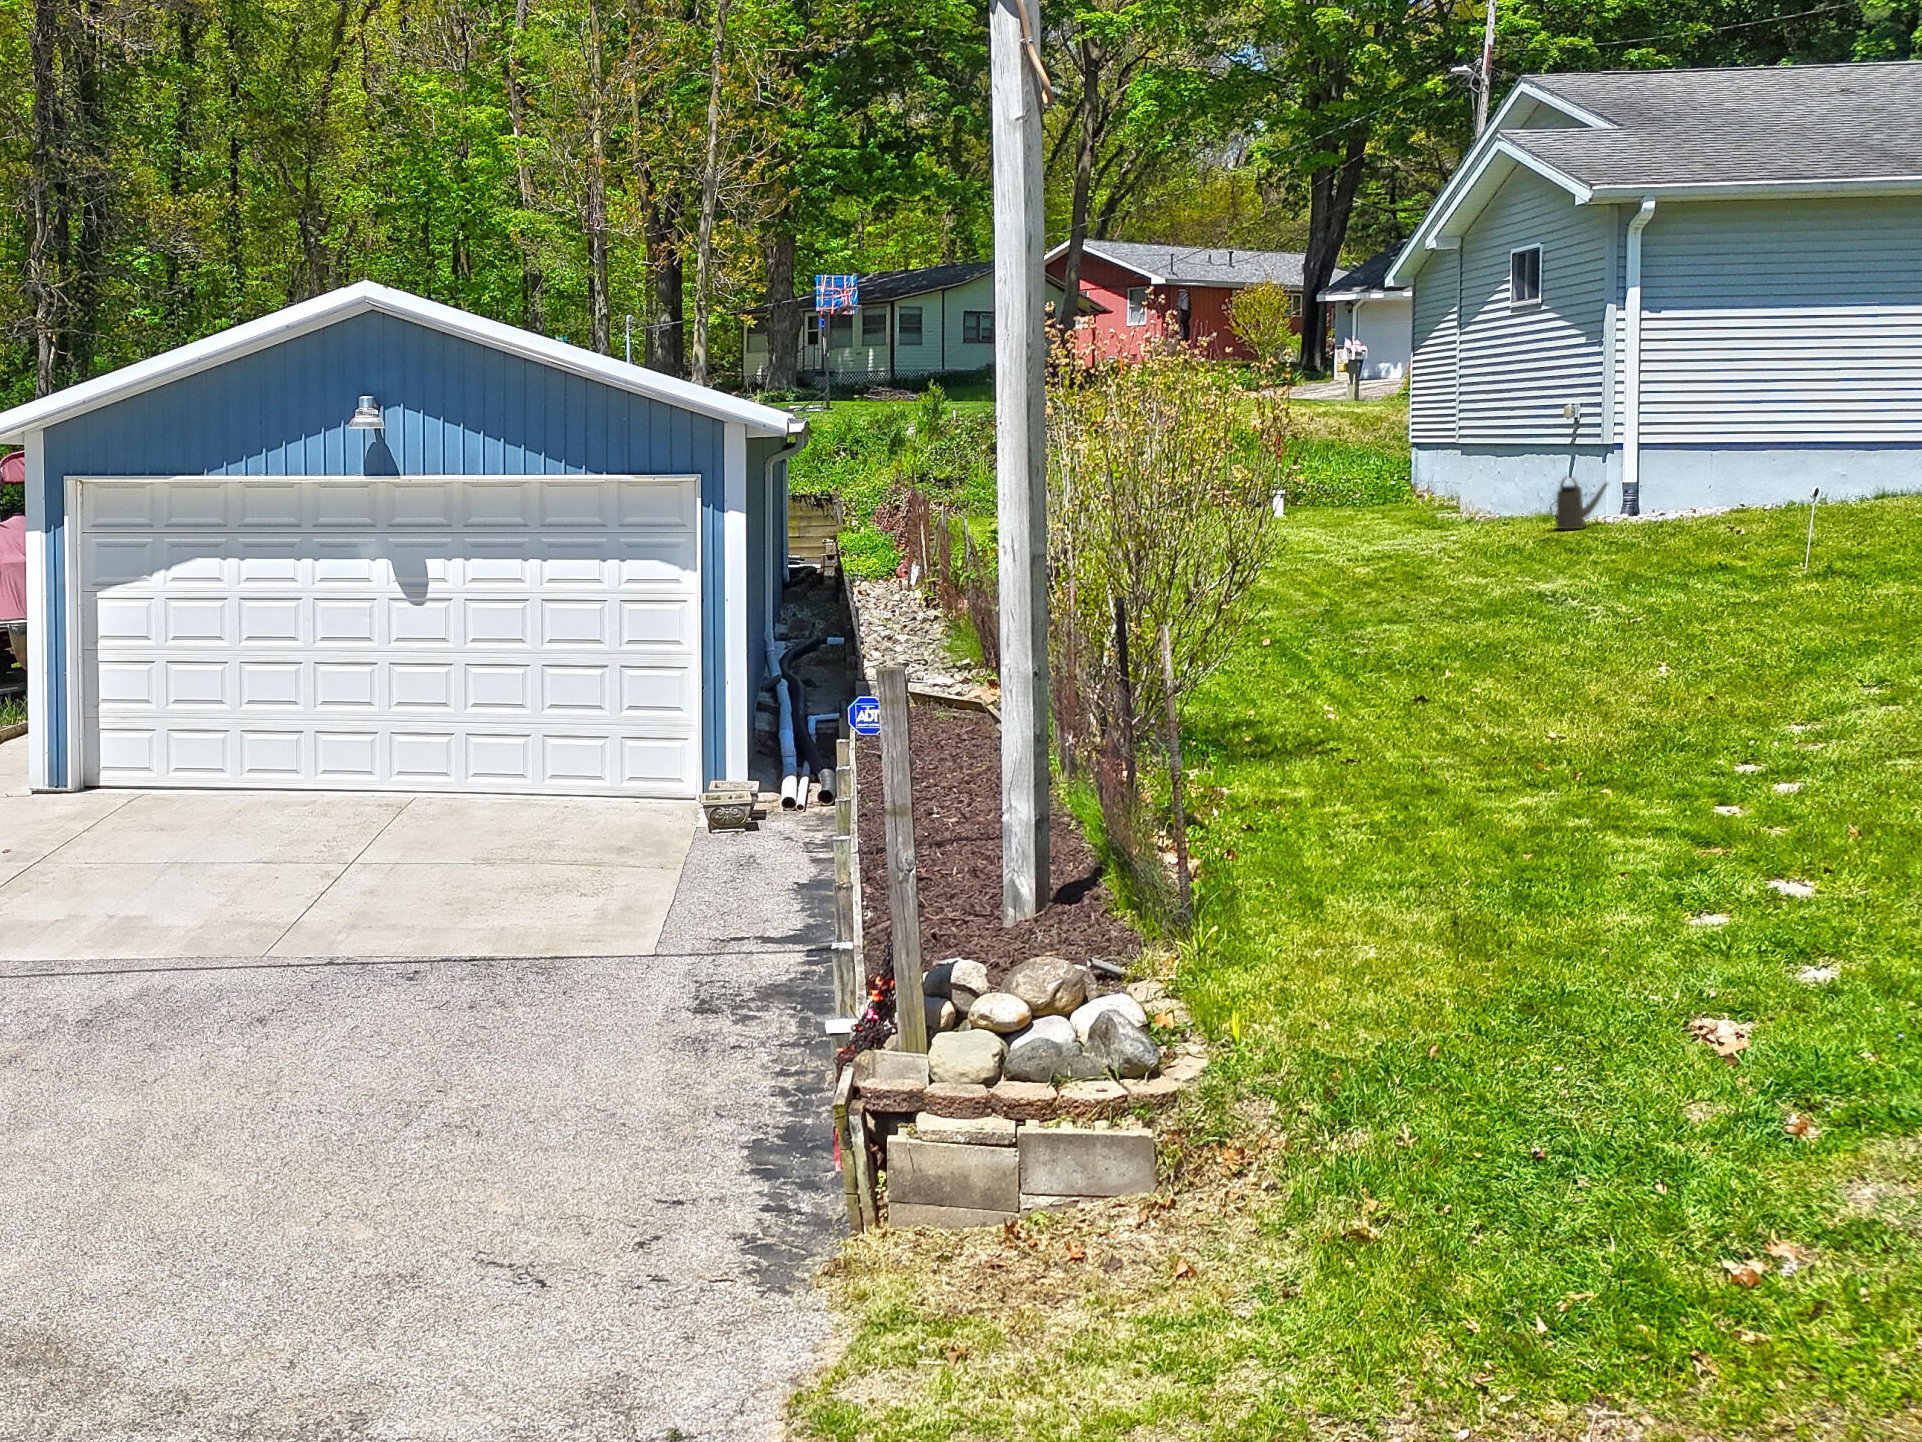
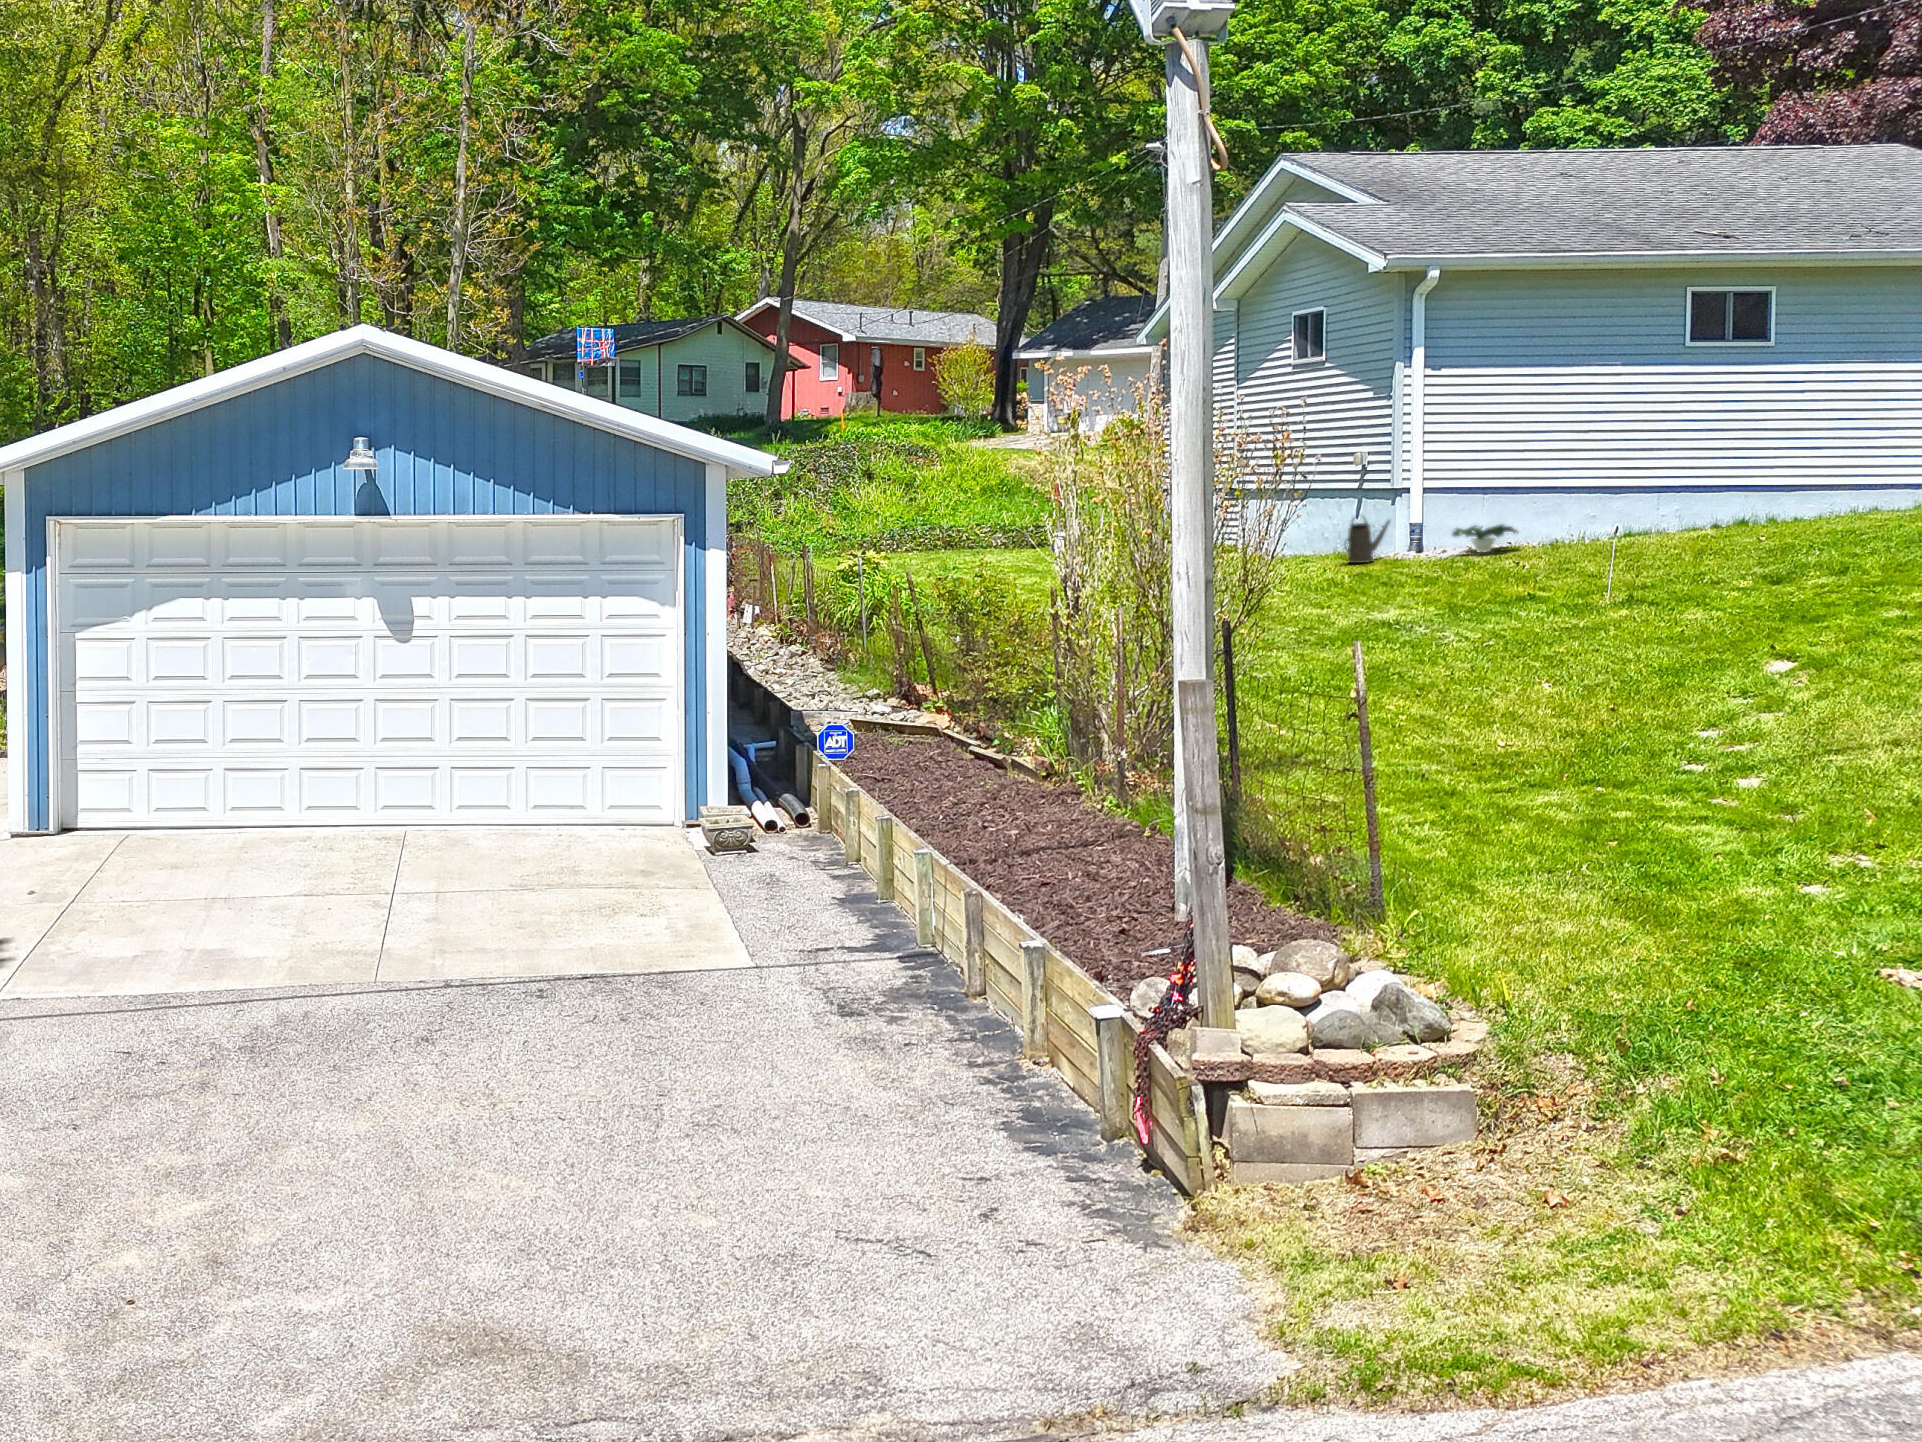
potted plant: none [1675,488,1755,519] -> present [1452,525,1517,552]

